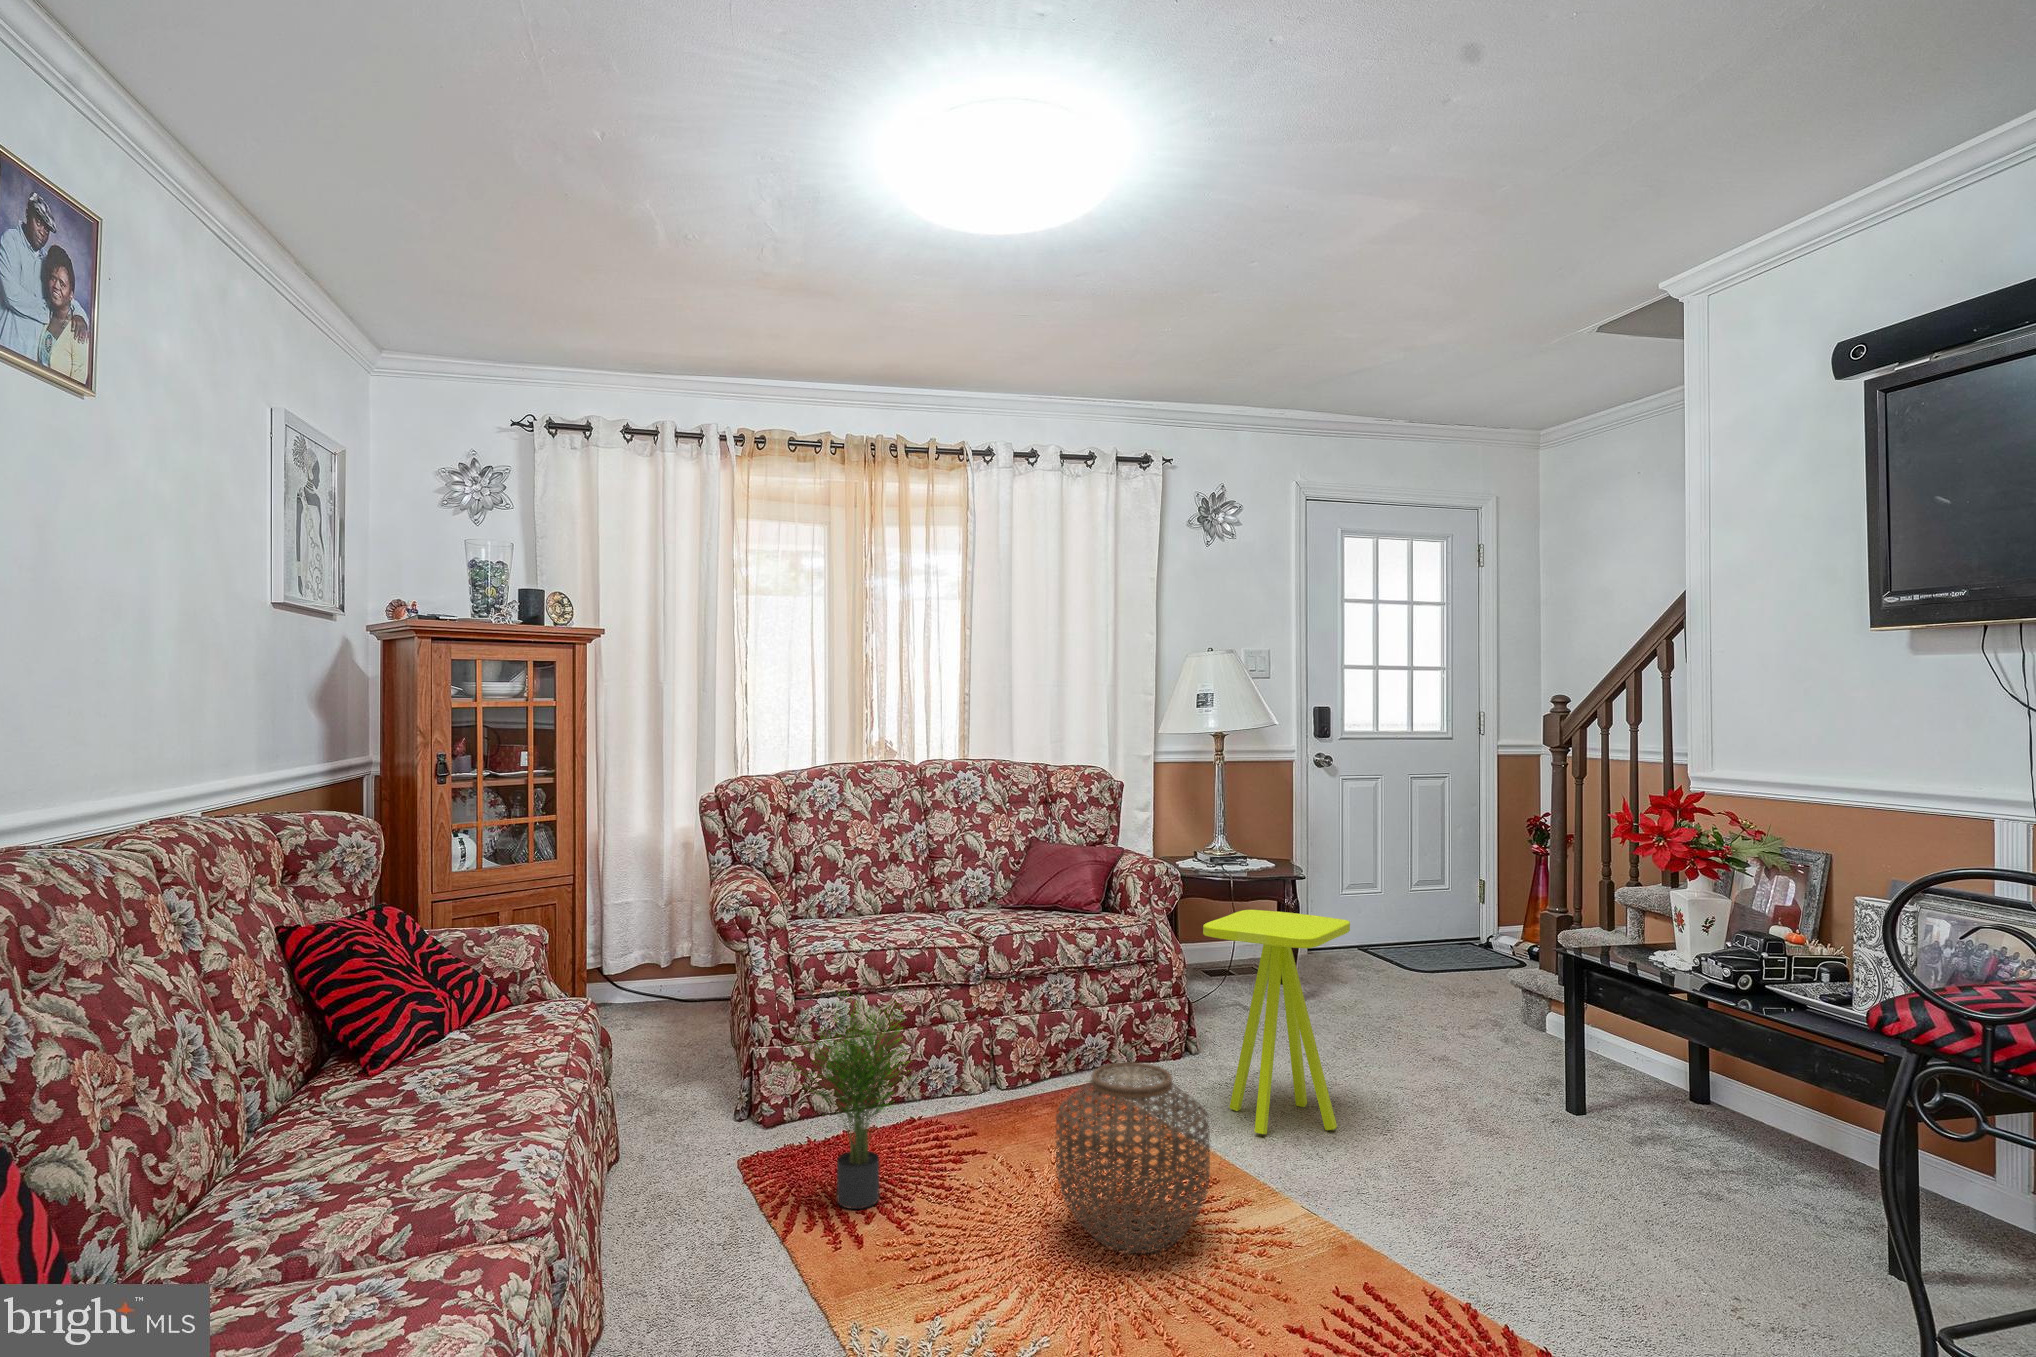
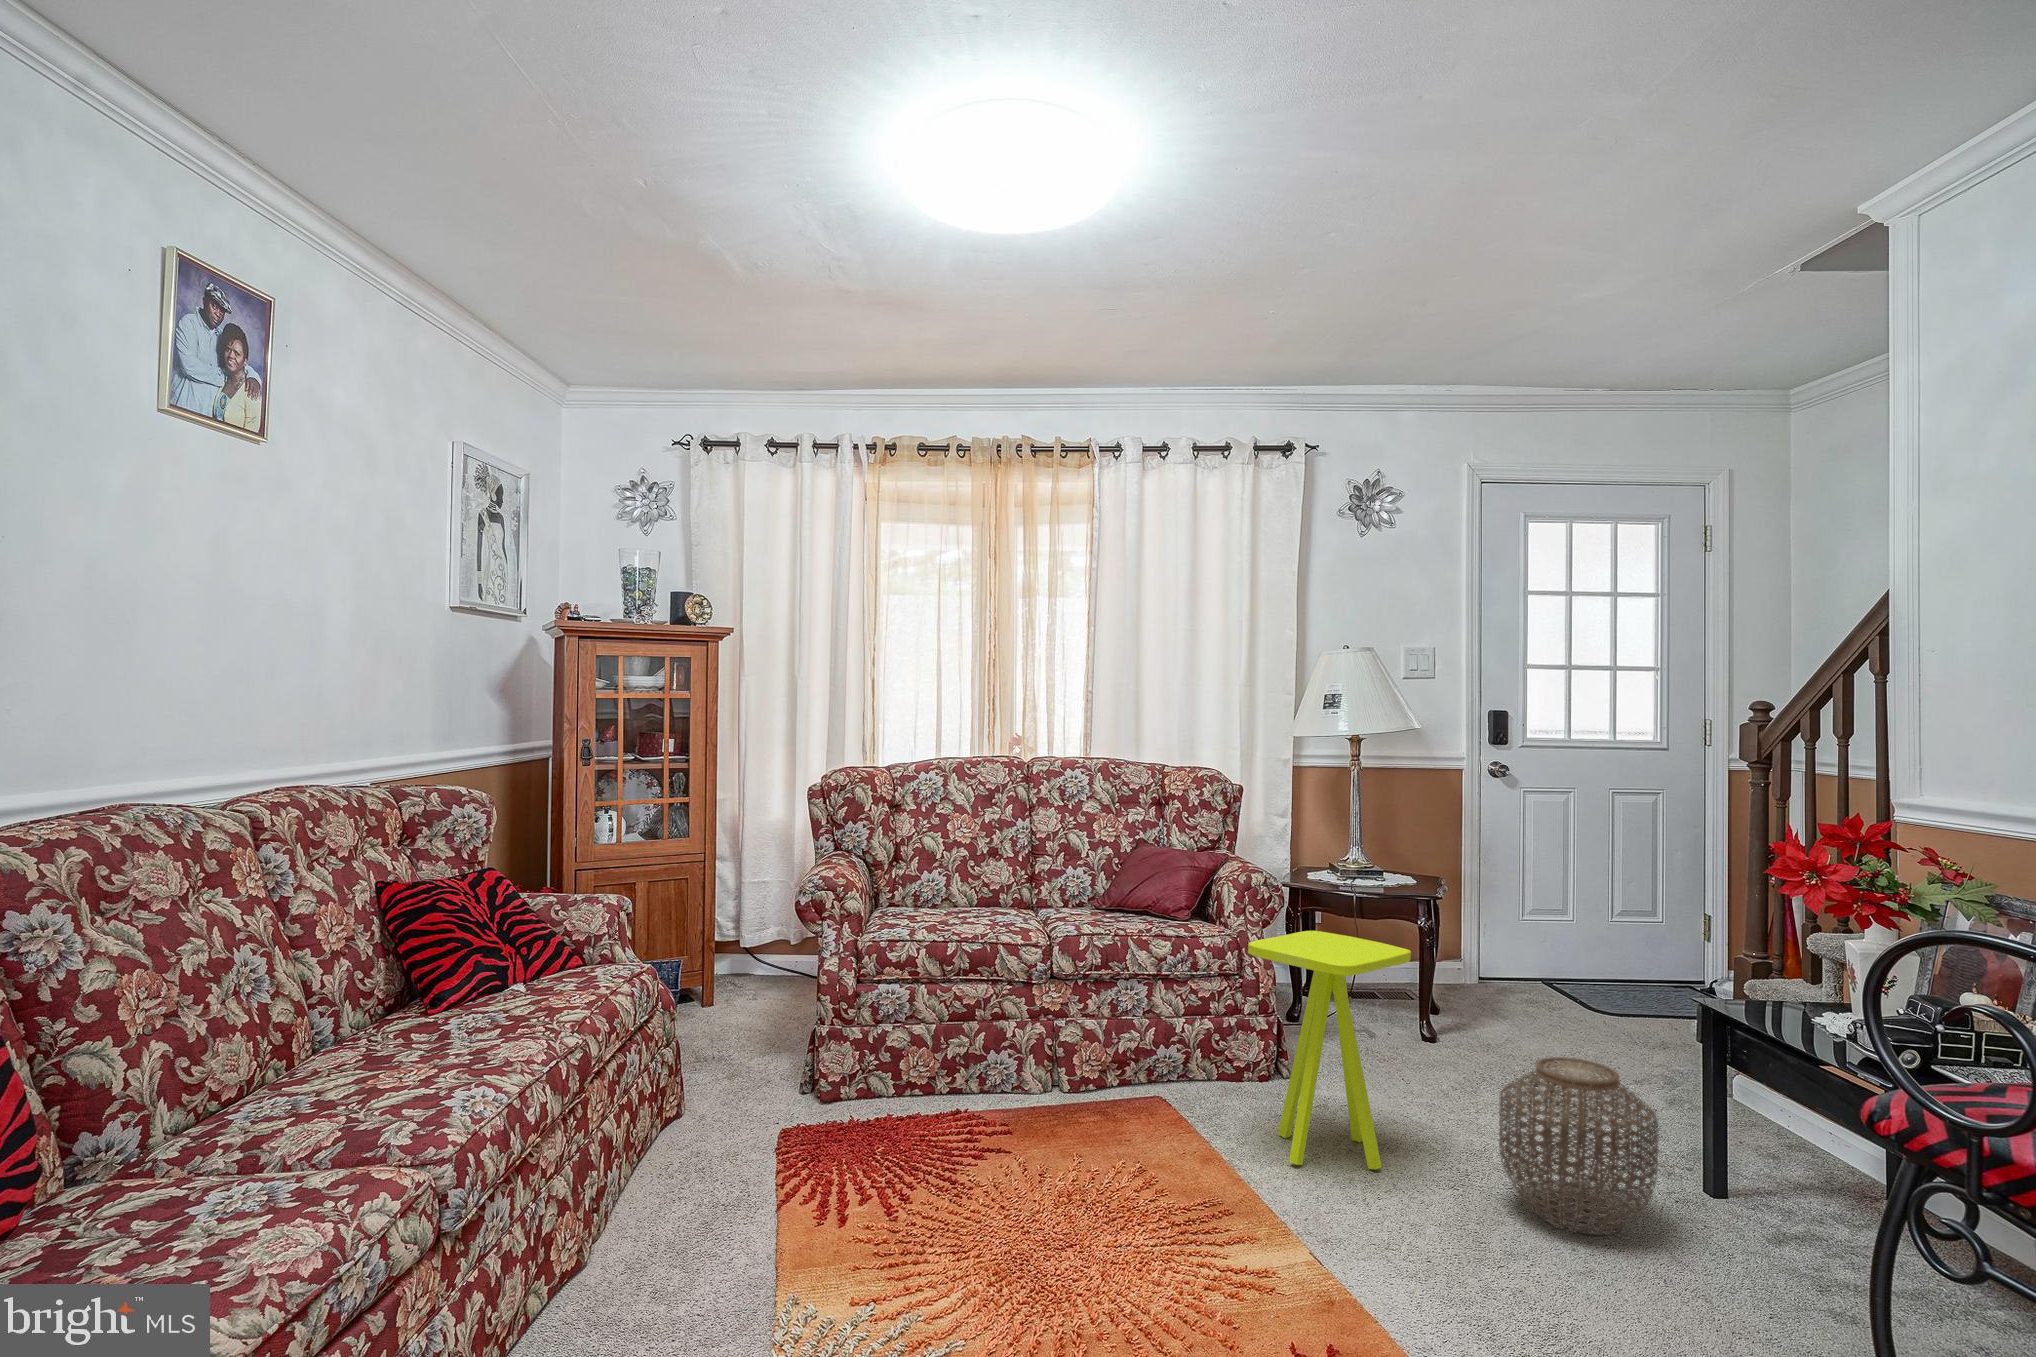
potted plant: present [792,1001,909,1209] -> none [791,973,932,1185]
woven basket: present [1056,1062,1210,1253] -> present [1499,1057,1658,1235]

